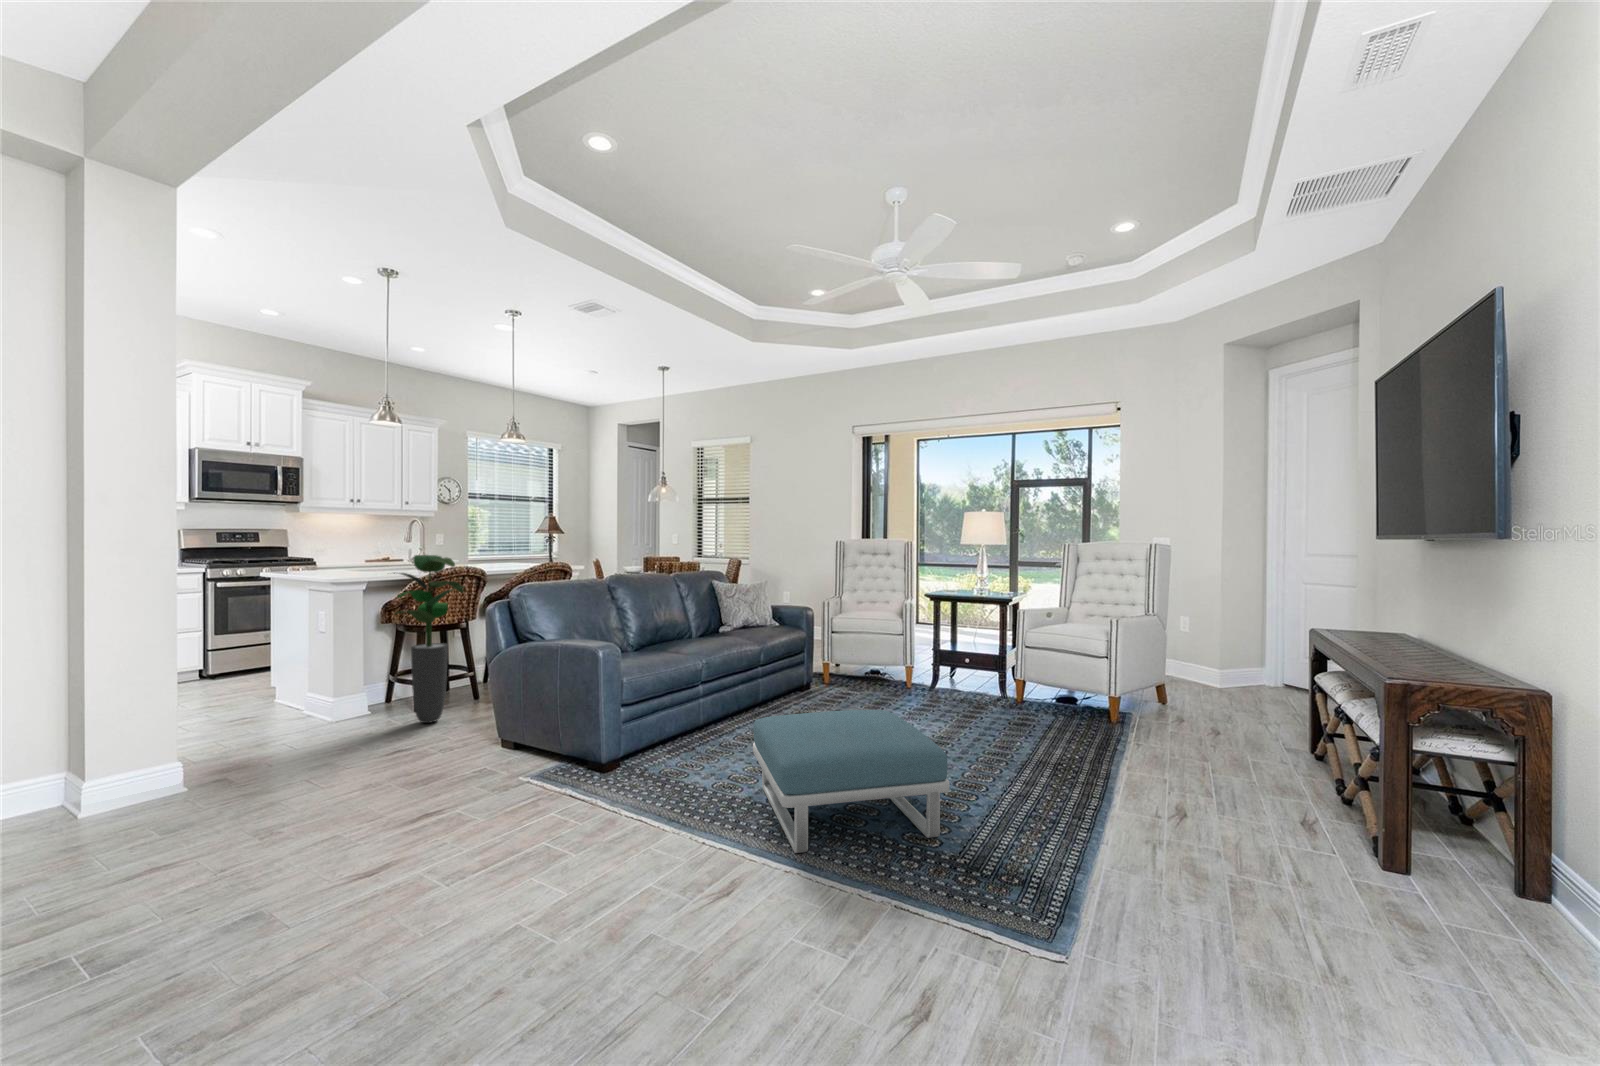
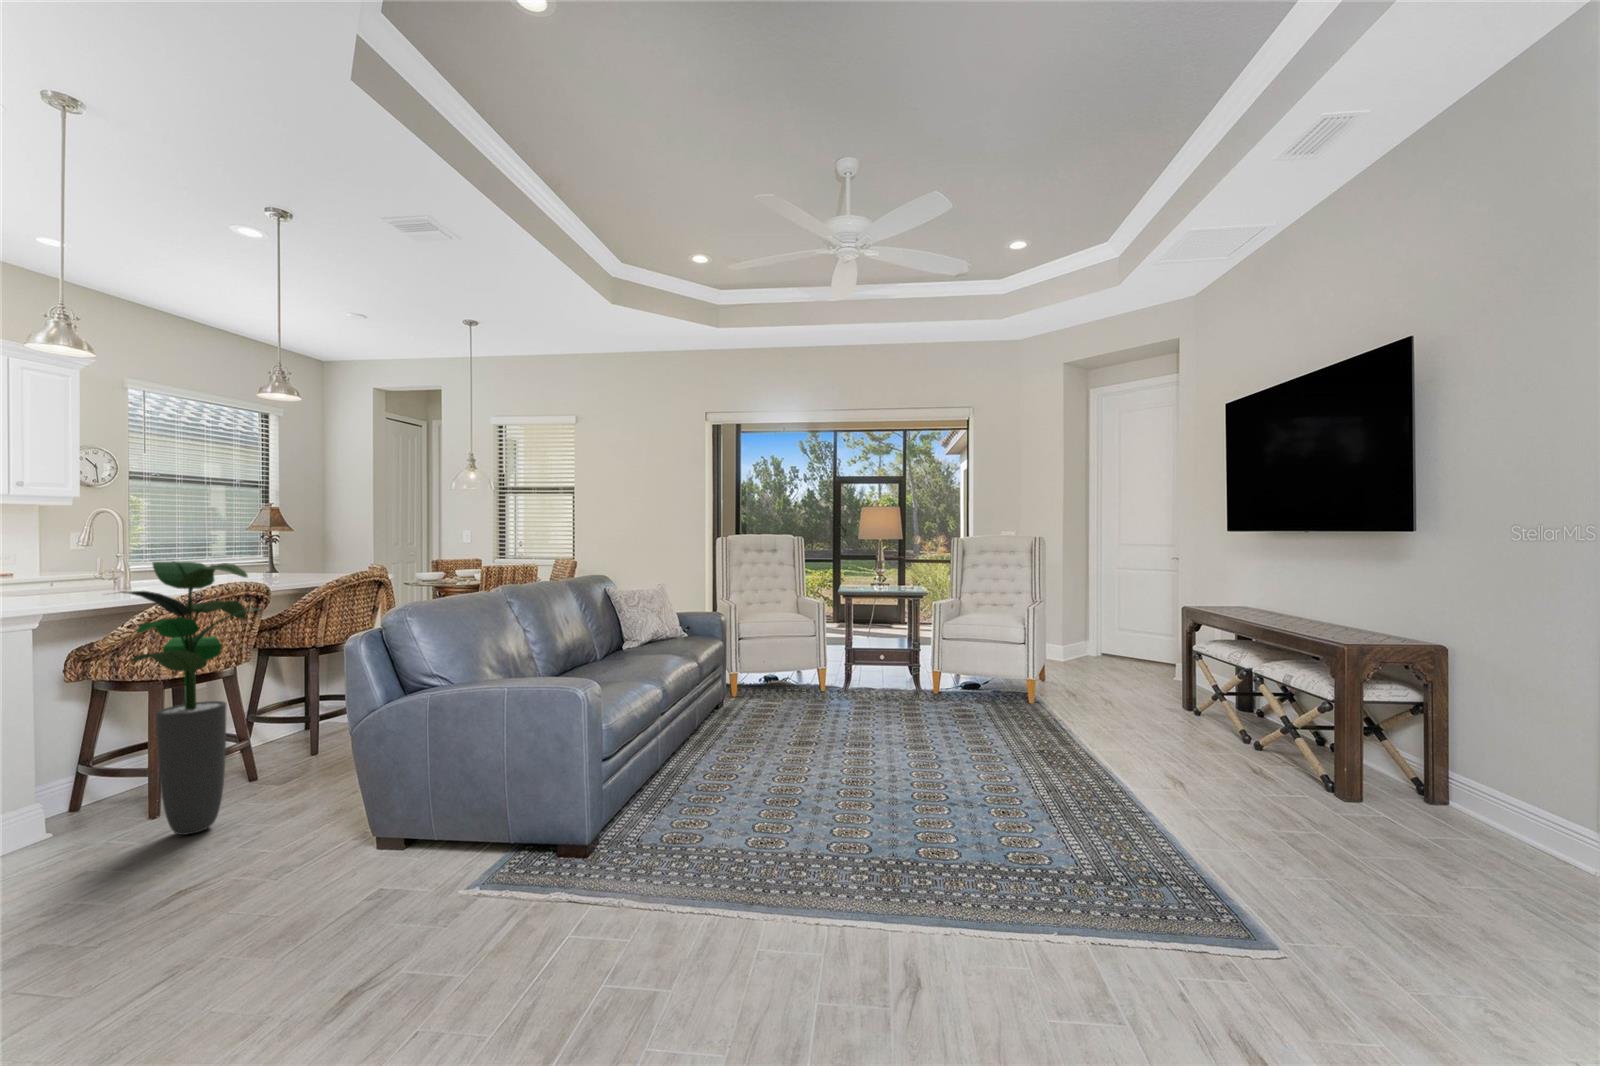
footstool: present [753,710,949,853] -> none [809,717,1078,913]

